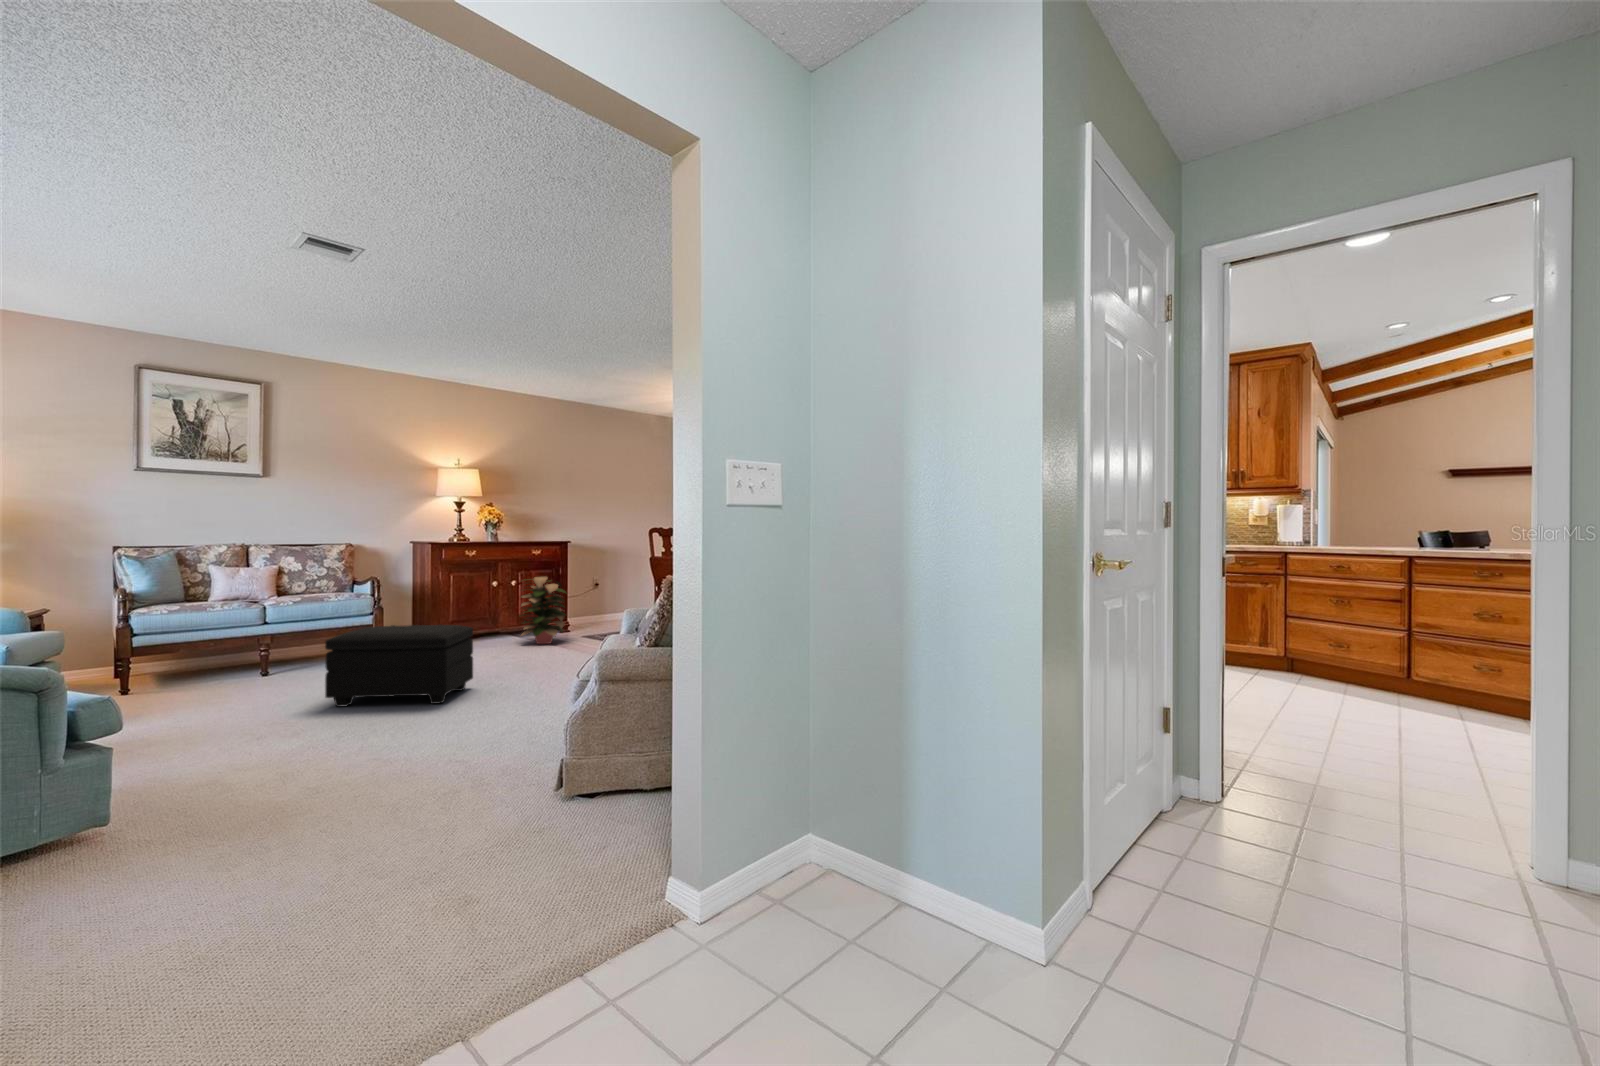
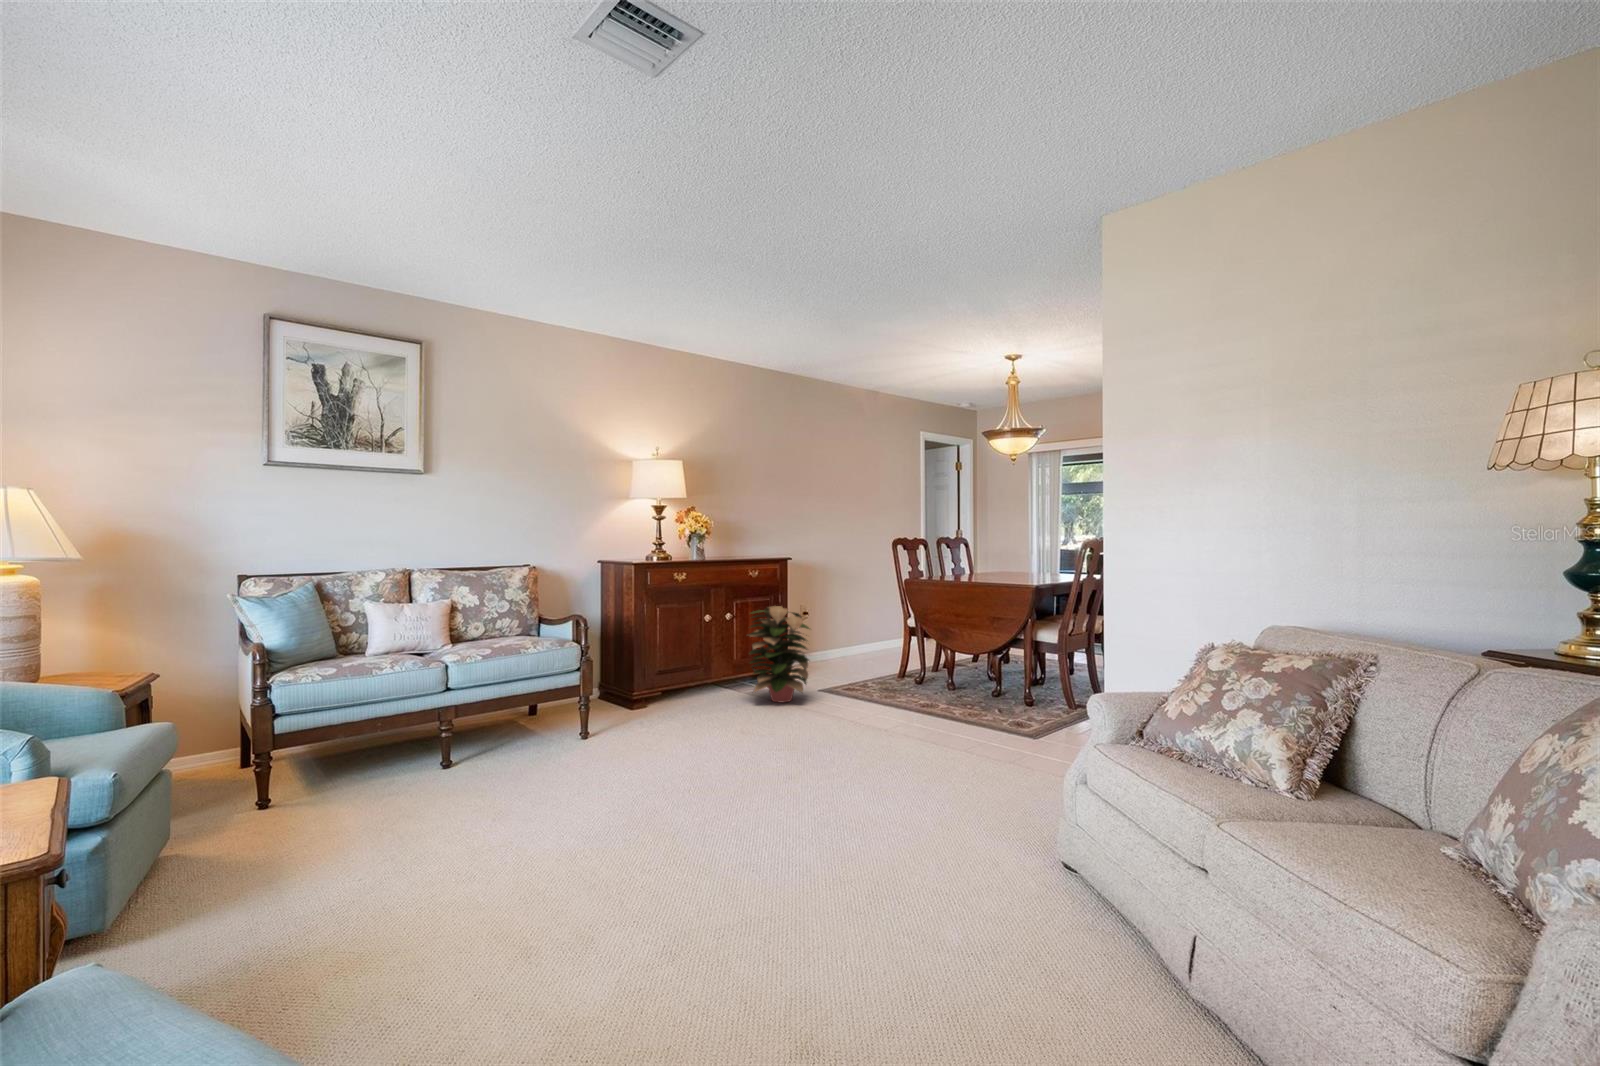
footstool: present [325,624,473,707] -> none [578,700,776,850]

